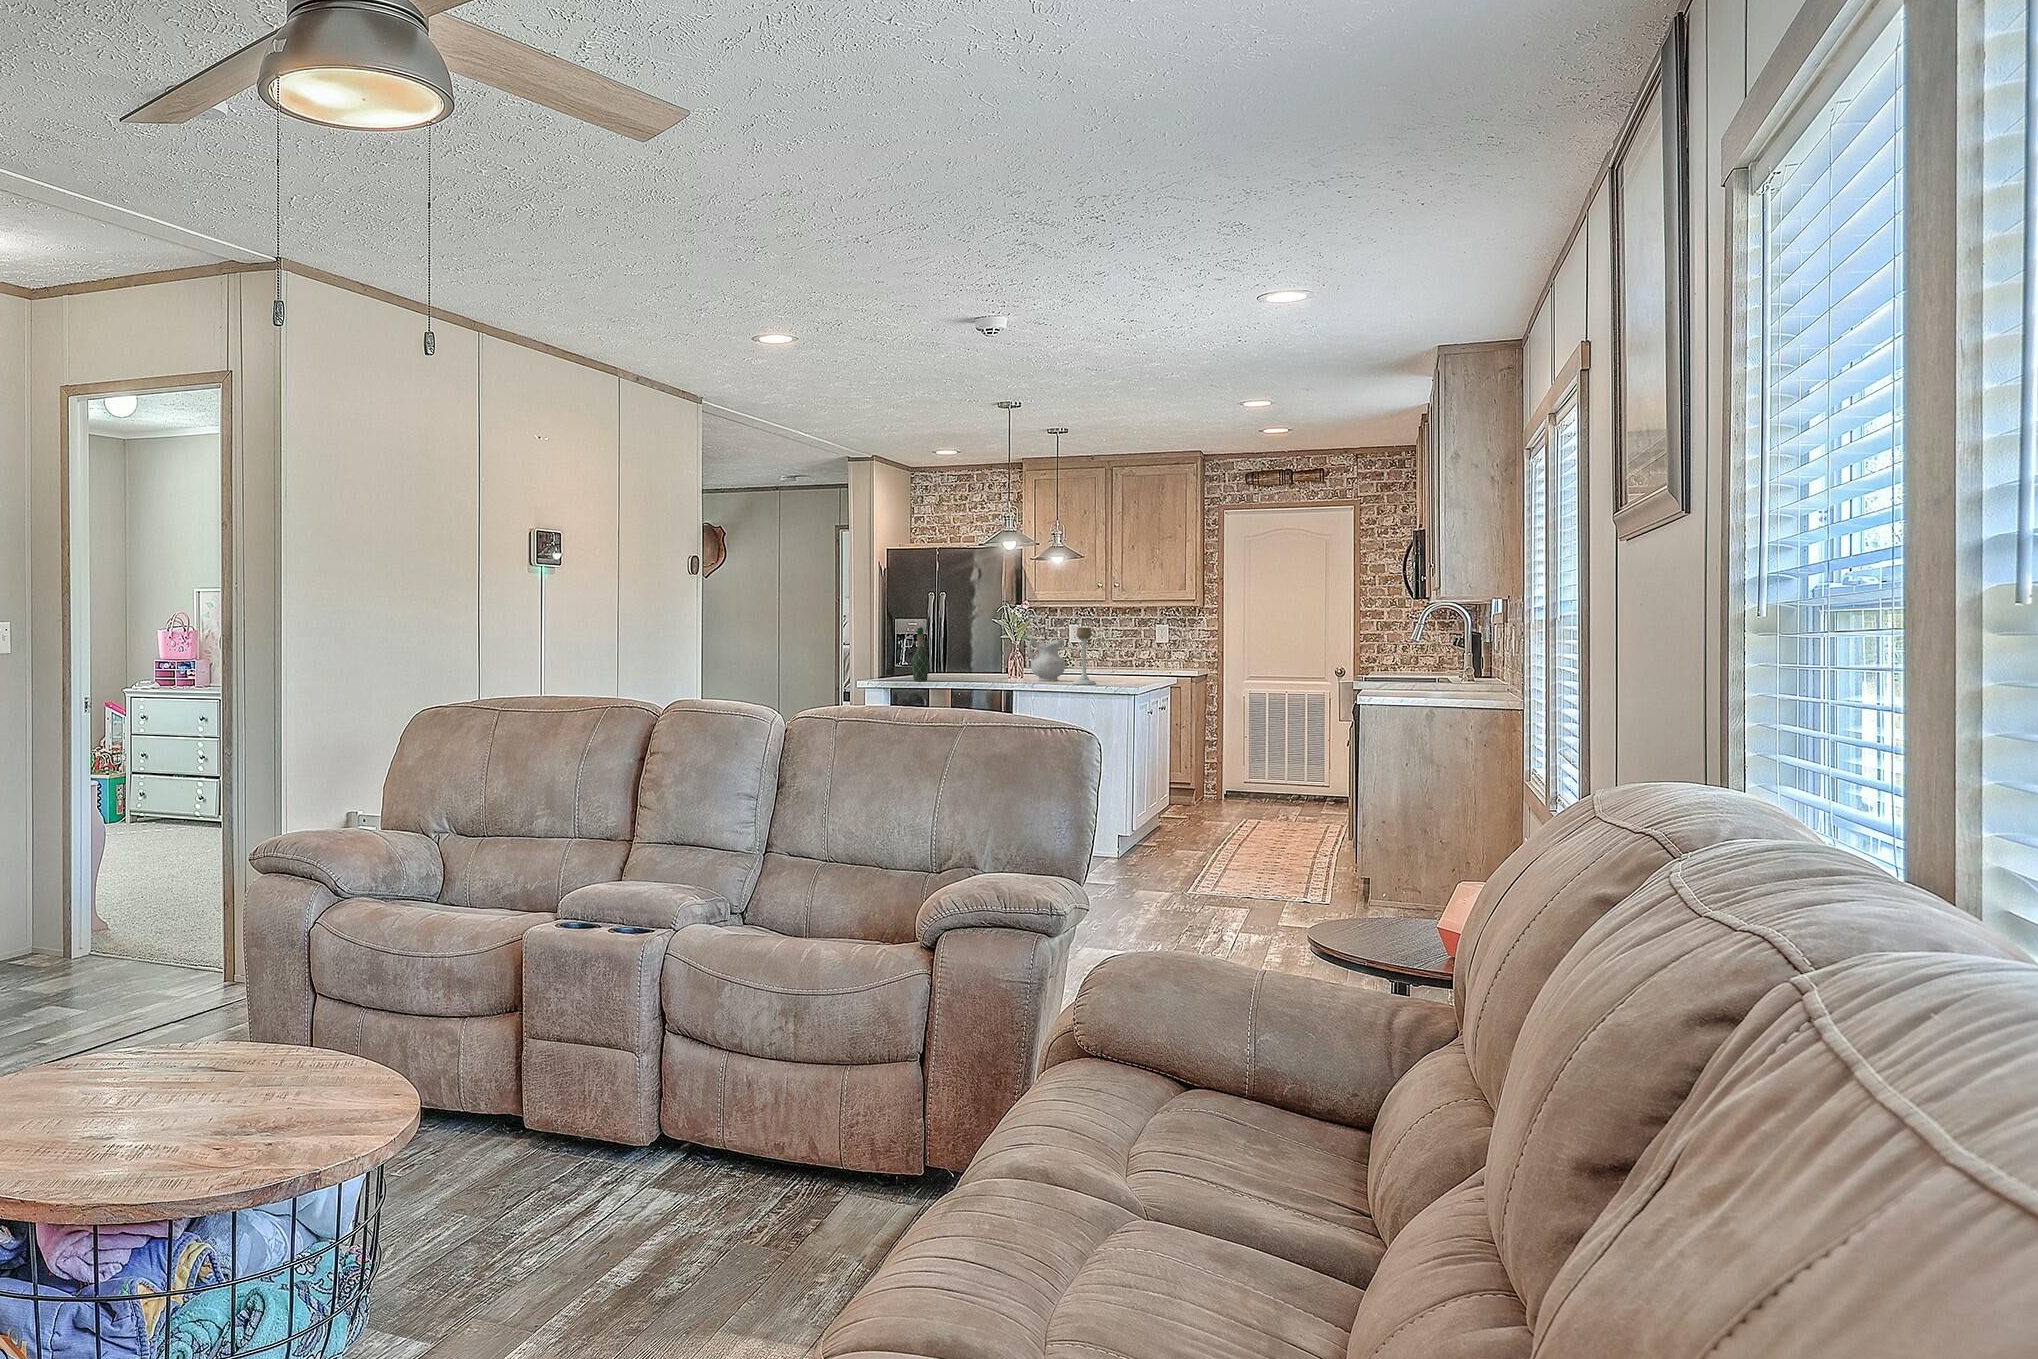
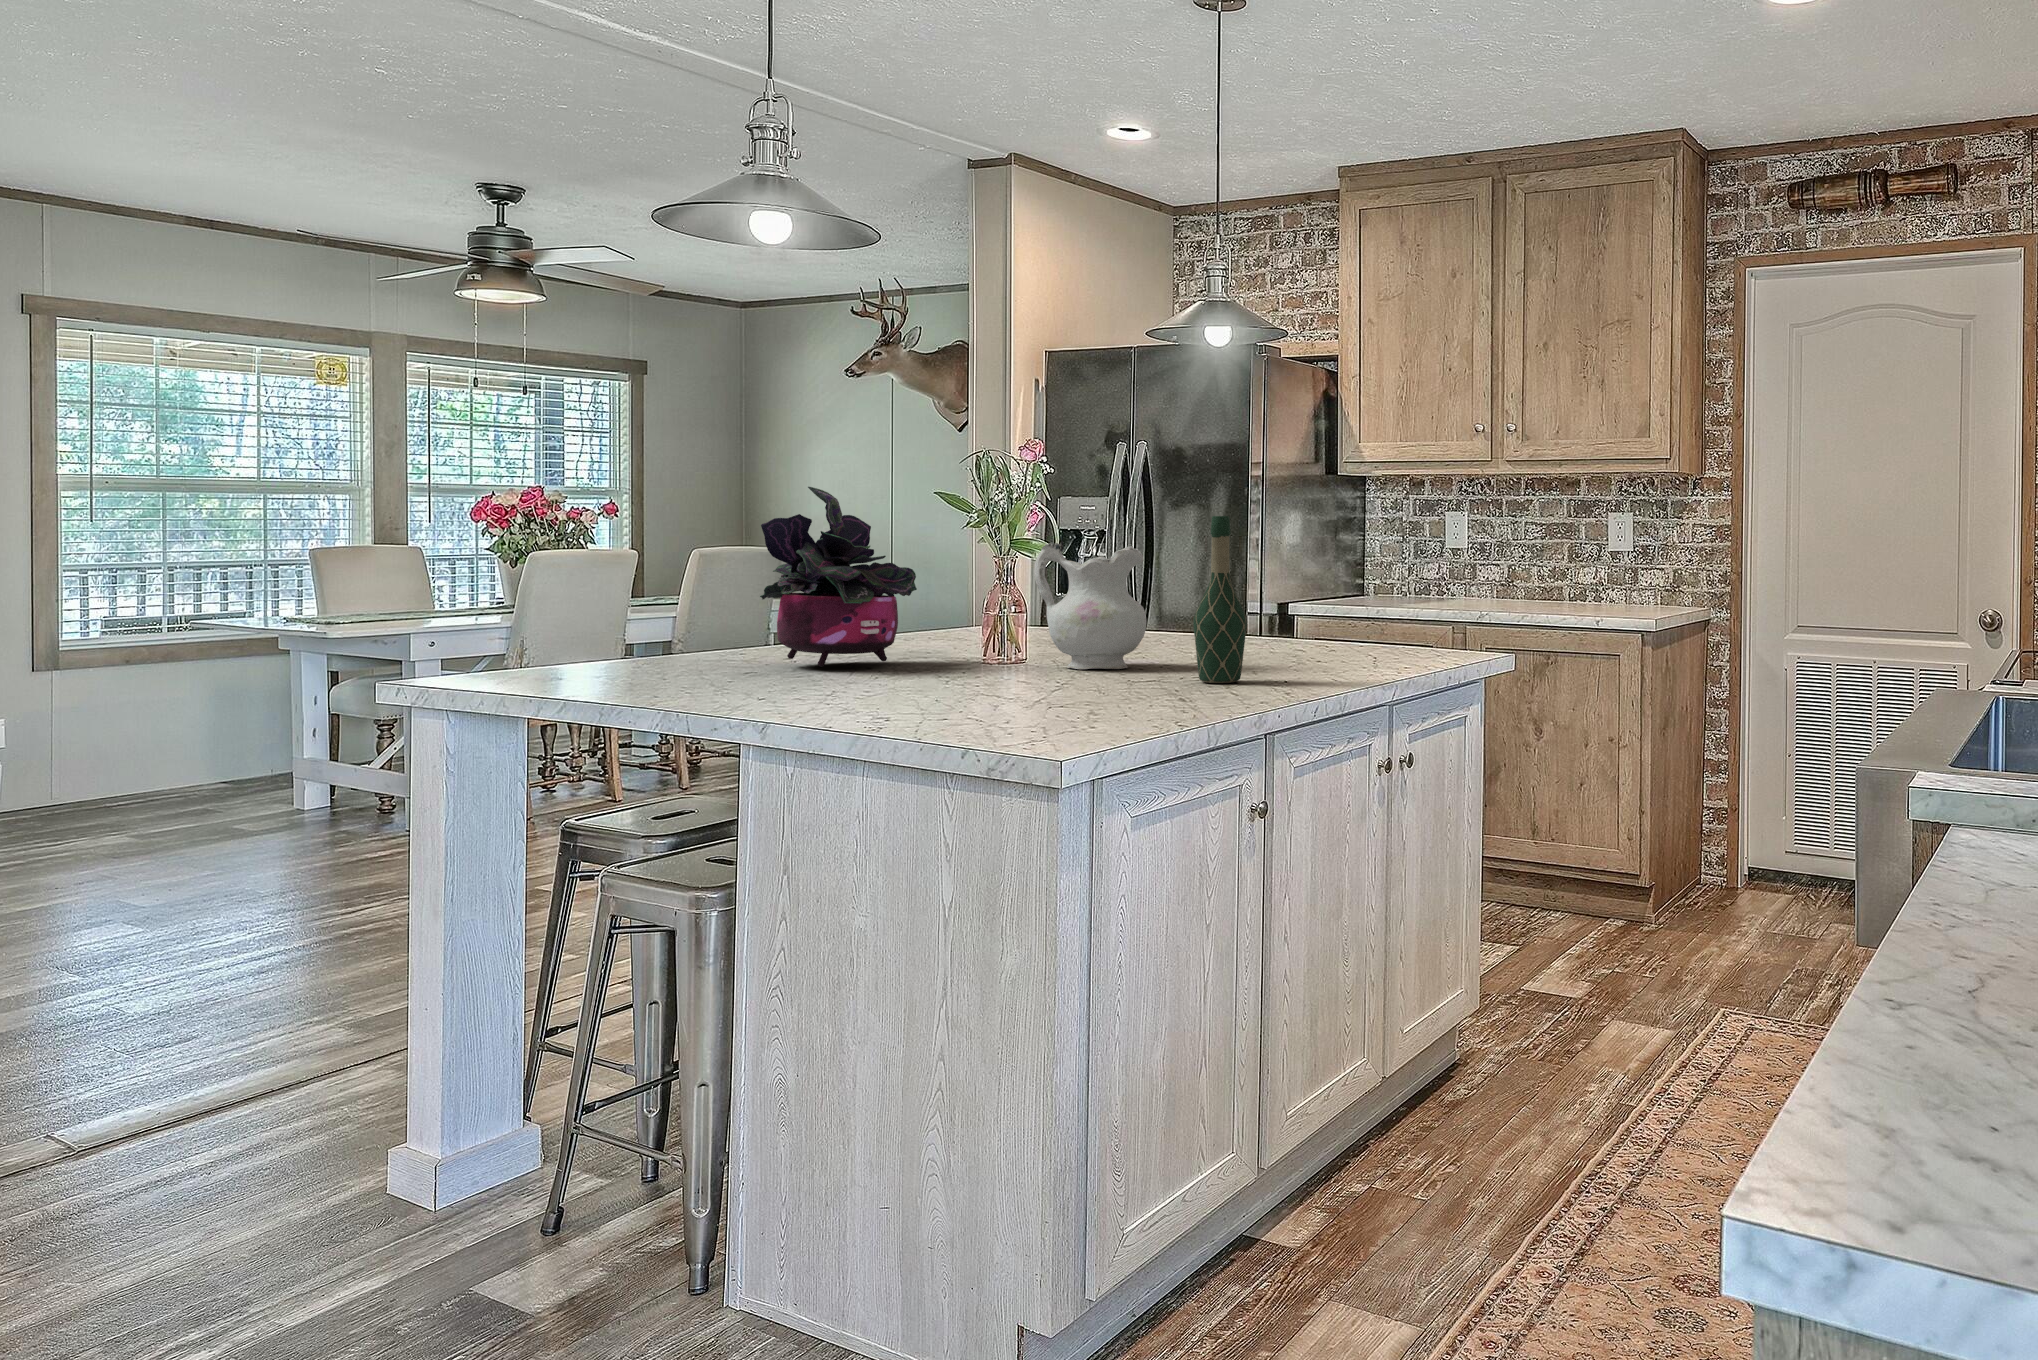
potted plant: none [940,620,986,680] -> present [760,487,917,667]
candle holder: present [1072,627,1096,684] -> none [948,509,1034,717]
wine bottle: present [912,628,929,681] -> present [1193,516,1247,683]

